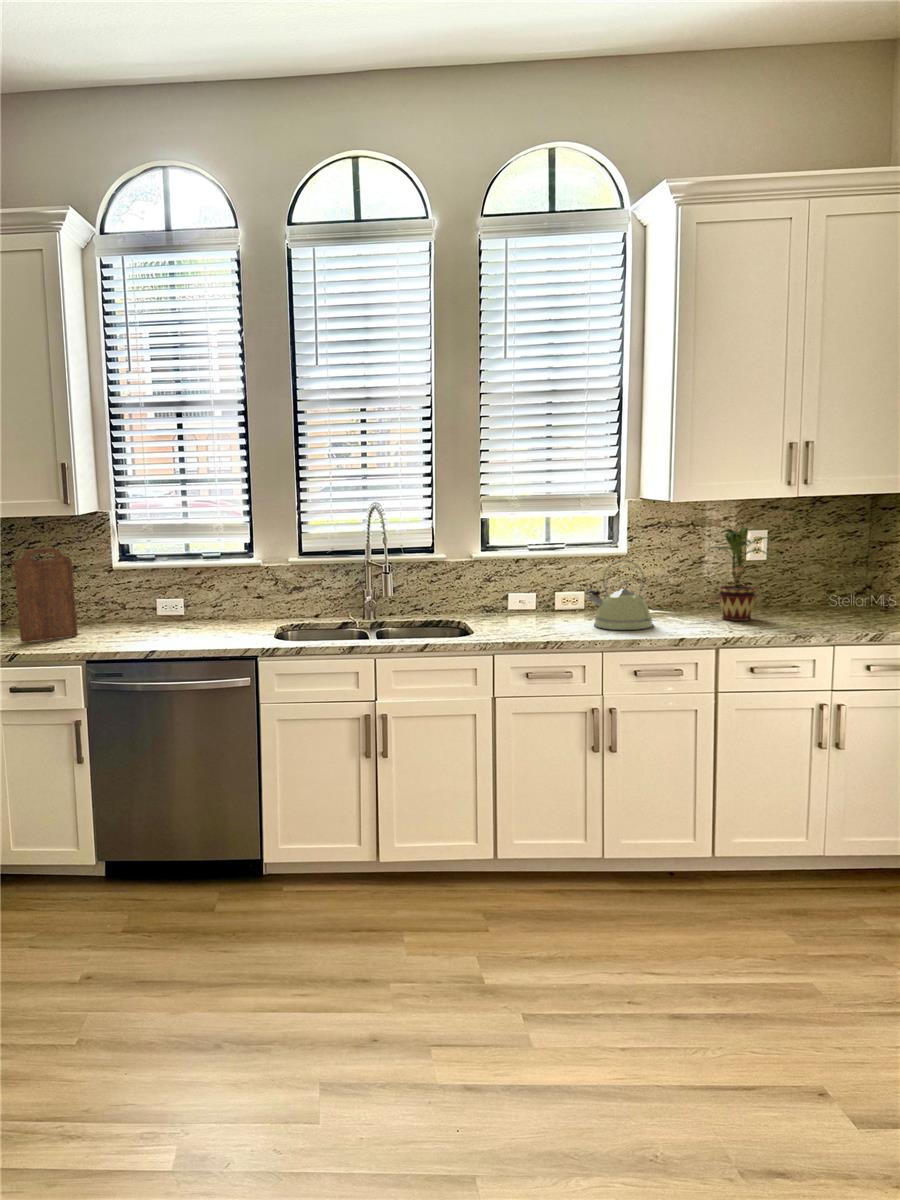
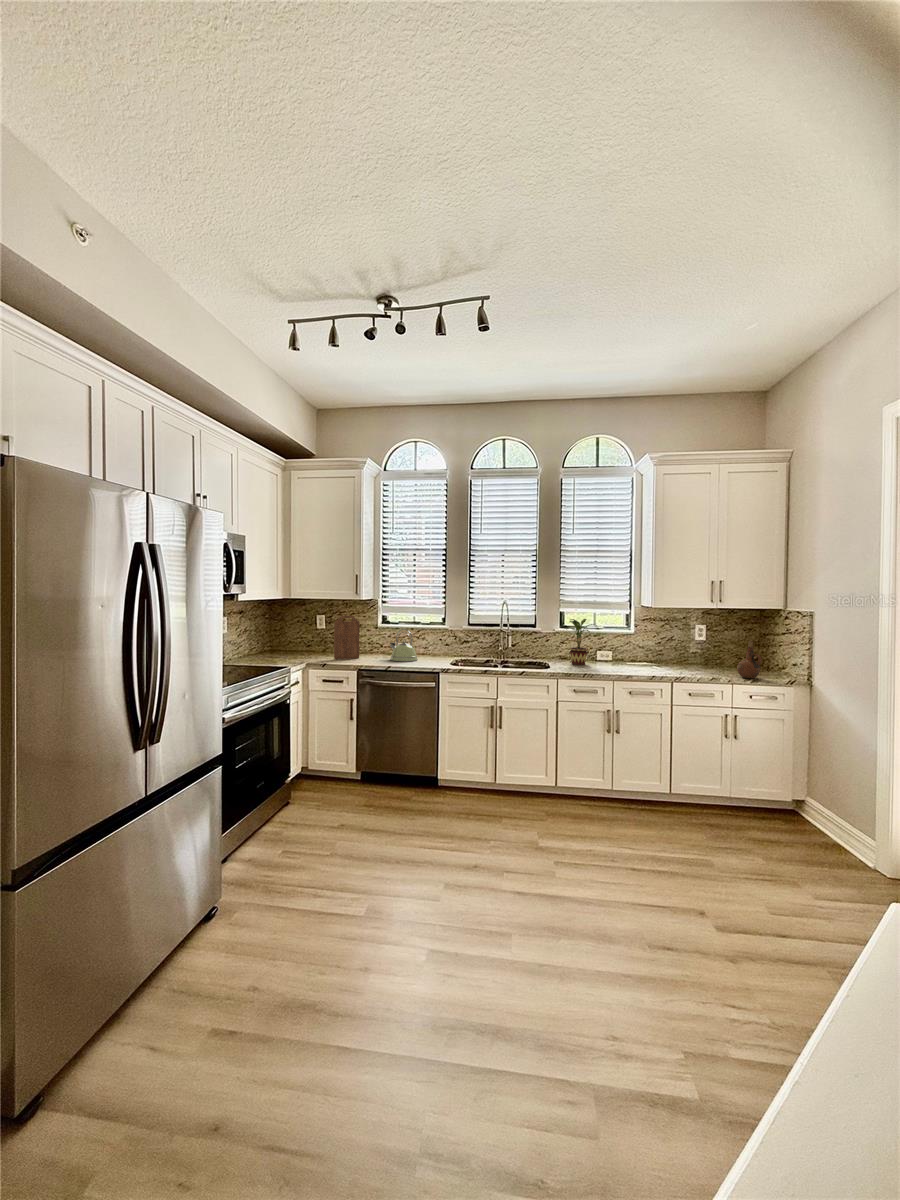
potted plant: present [708,527,774,621] -> present [565,619,597,665]
ceramic pitcher: none [814,556,859,625] -> present [737,641,762,678]
kettle: present [587,560,653,630] -> present [390,629,417,662]

